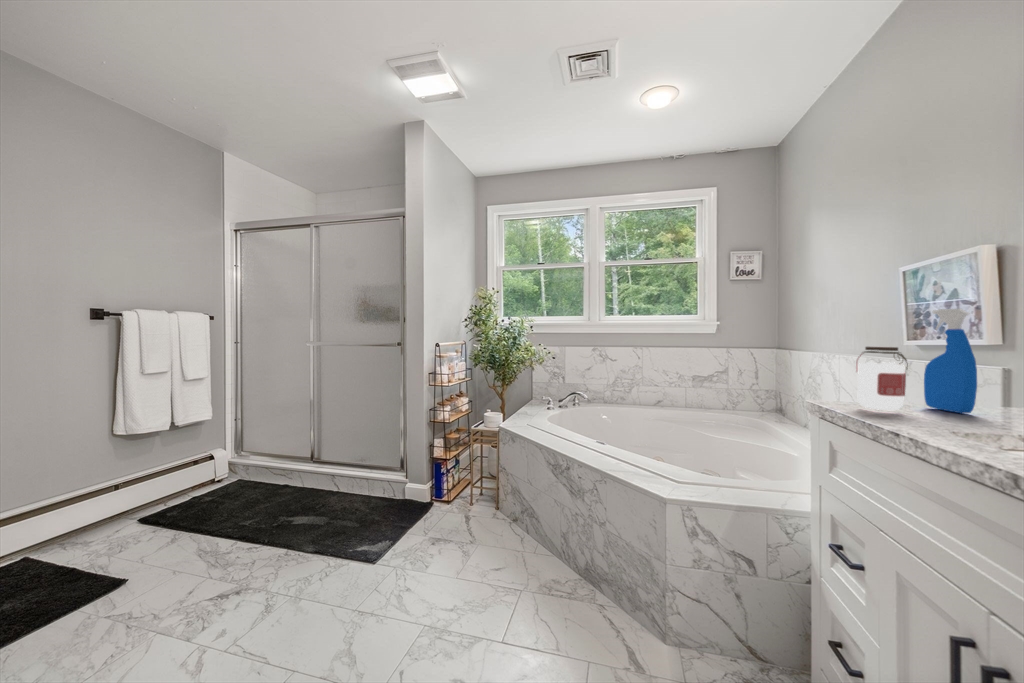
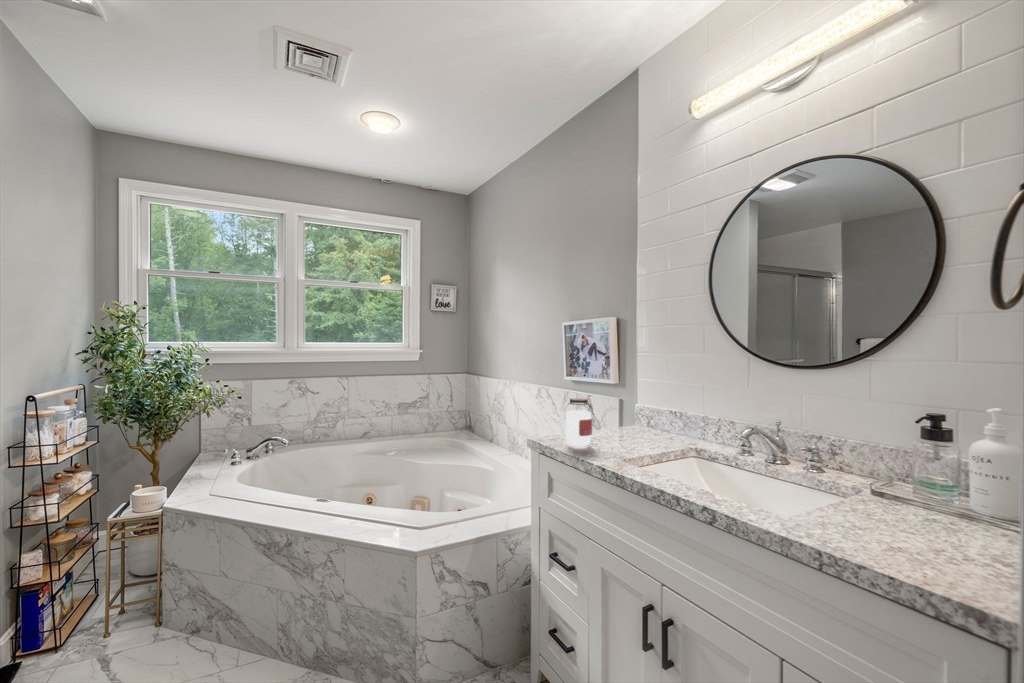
spray bottle: present [924,309,977,413] -> none [596,369,623,441]

